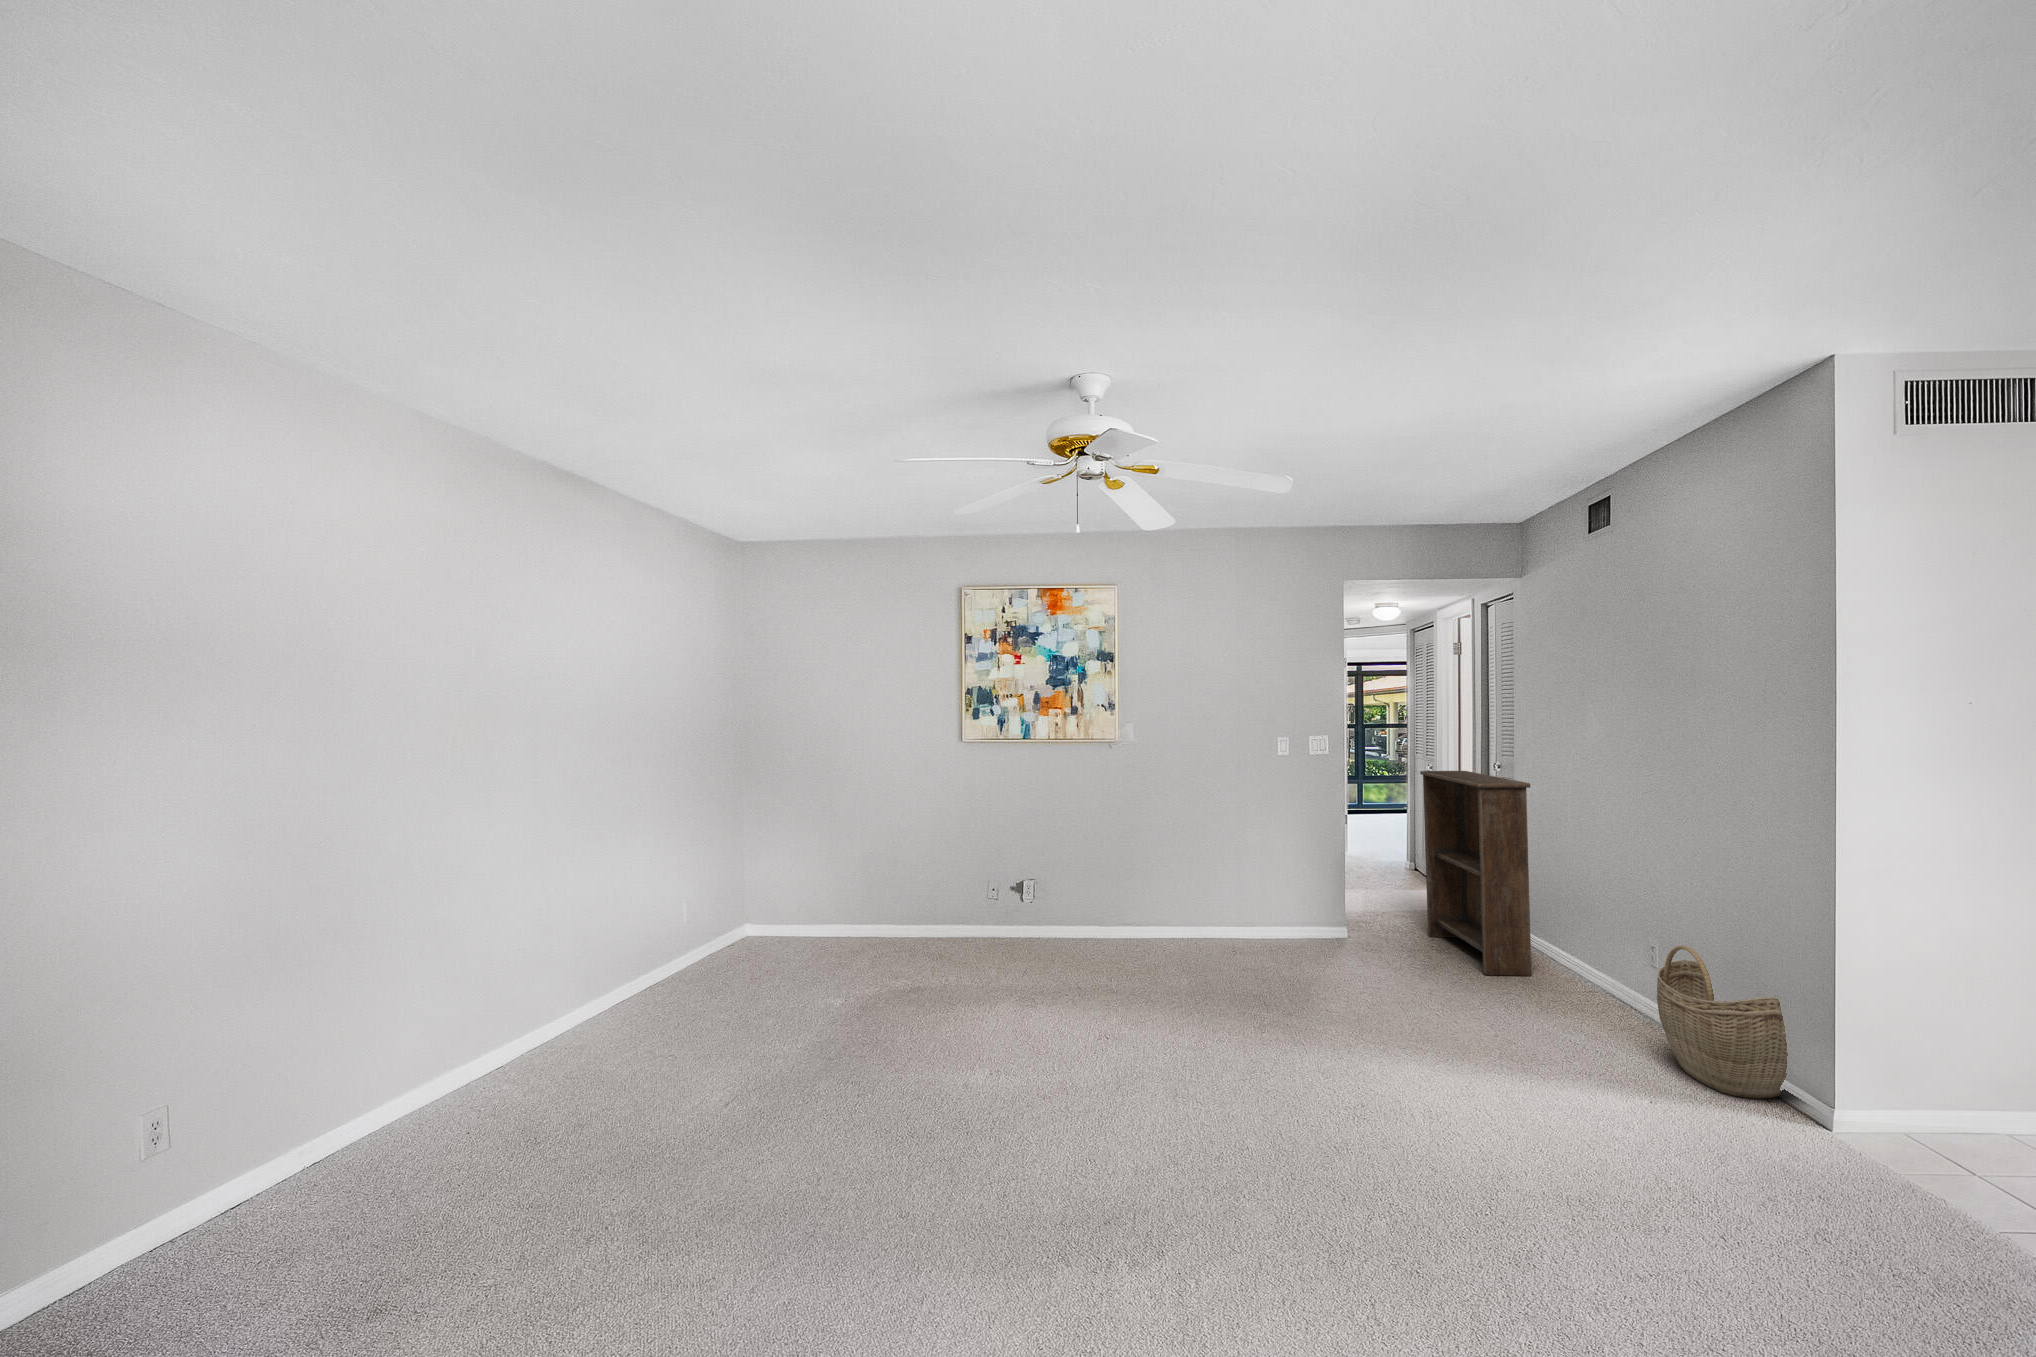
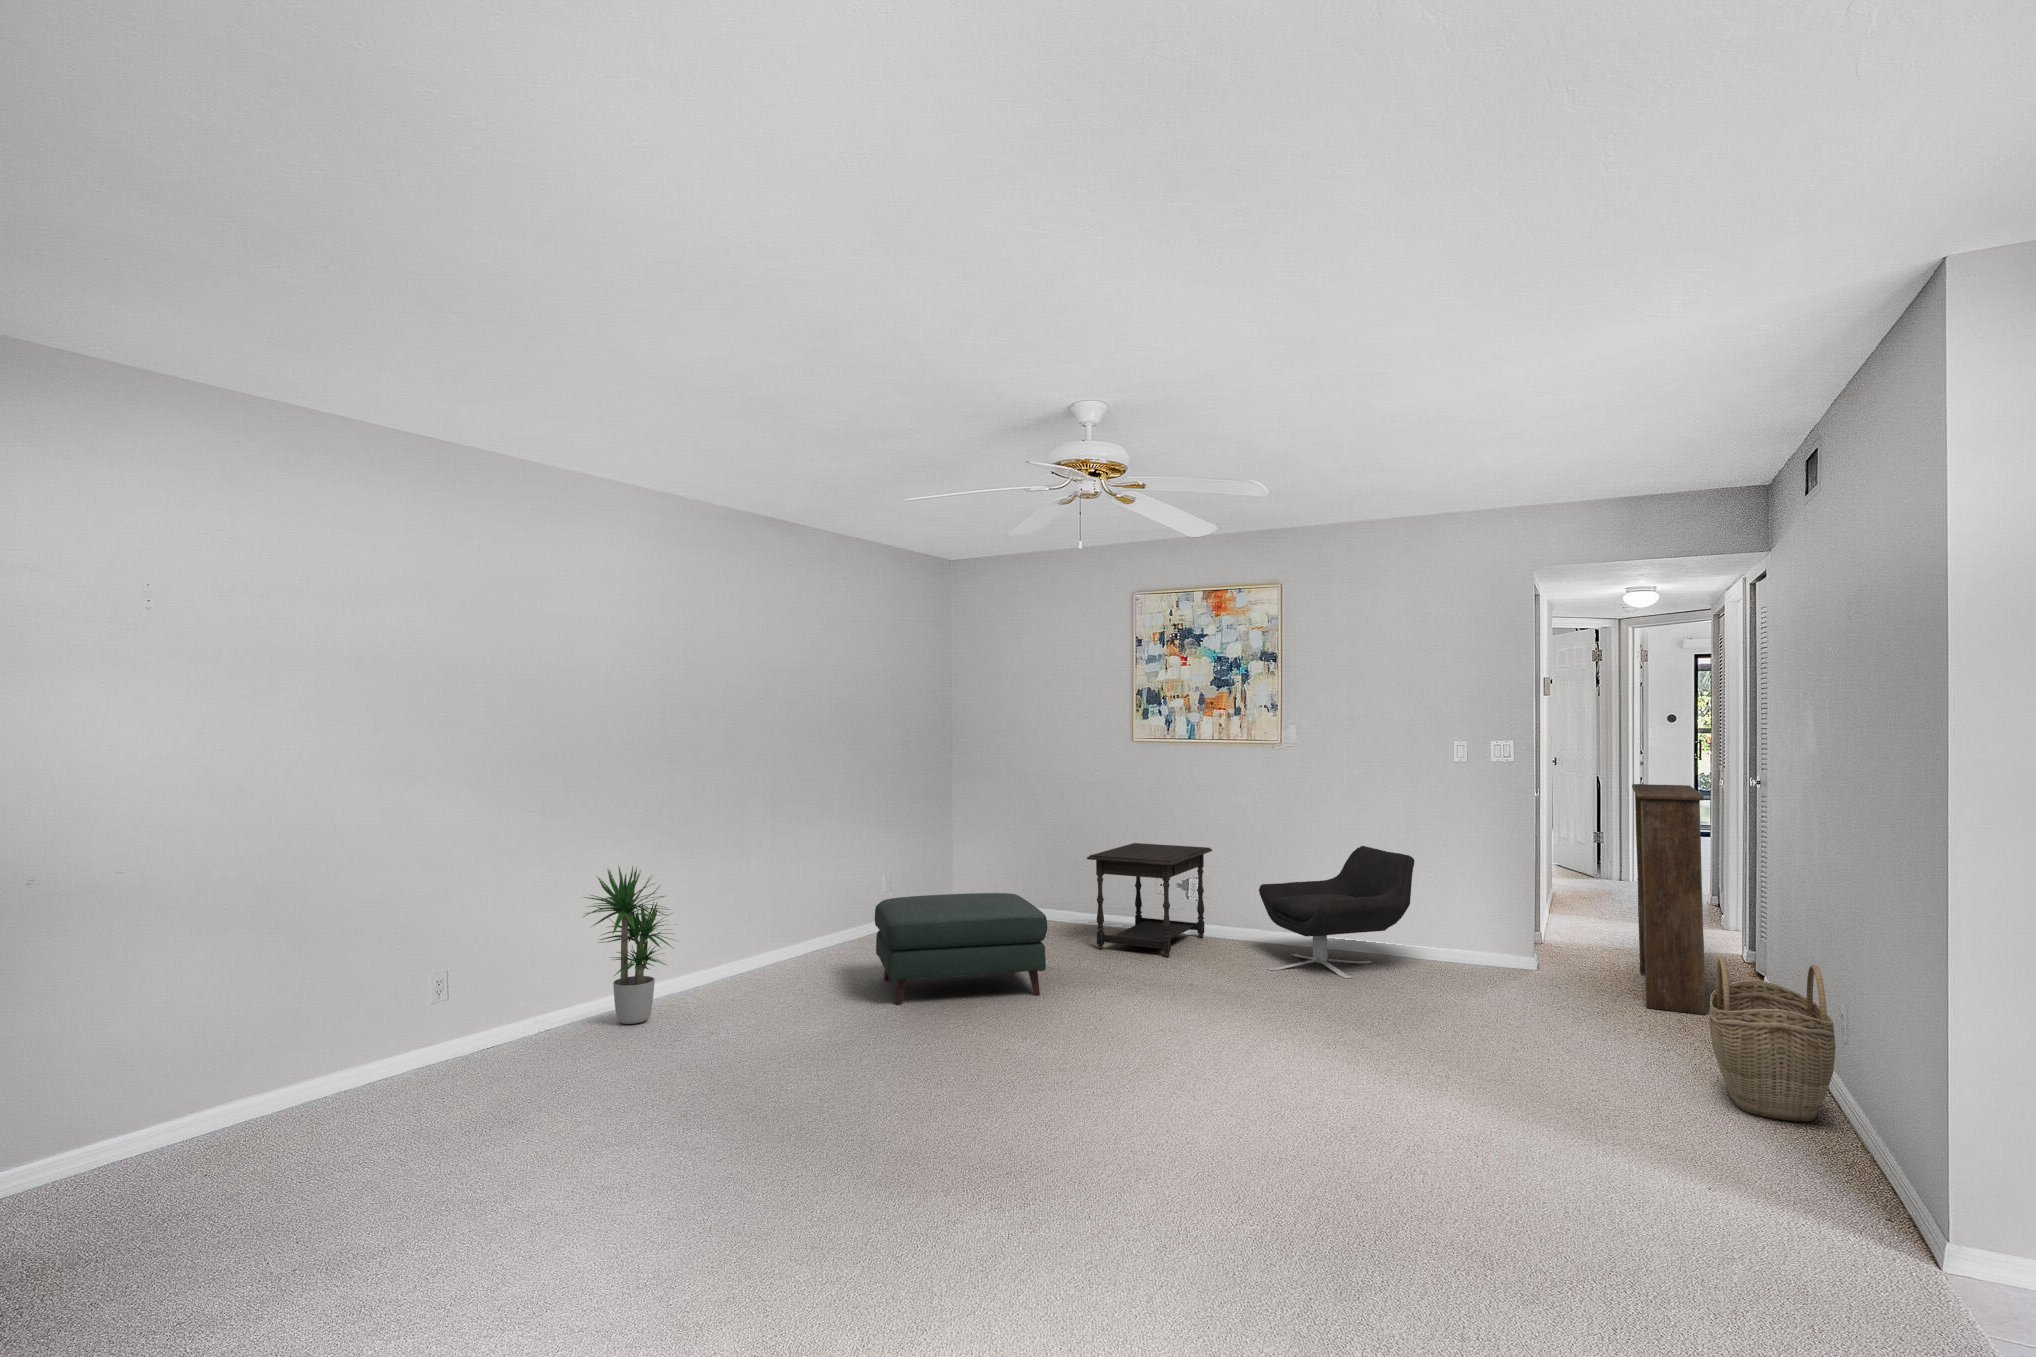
lounge chair: none [1115,839,1270,978] -> present [1259,846,1414,978]
side table: none [945,850,1050,975] -> present [1087,843,1212,957]
ottoman: none [734,932,967,1108] -> present [875,893,1047,1005]
potted plant: none [286,977,477,1246] -> present [583,866,673,1024]

